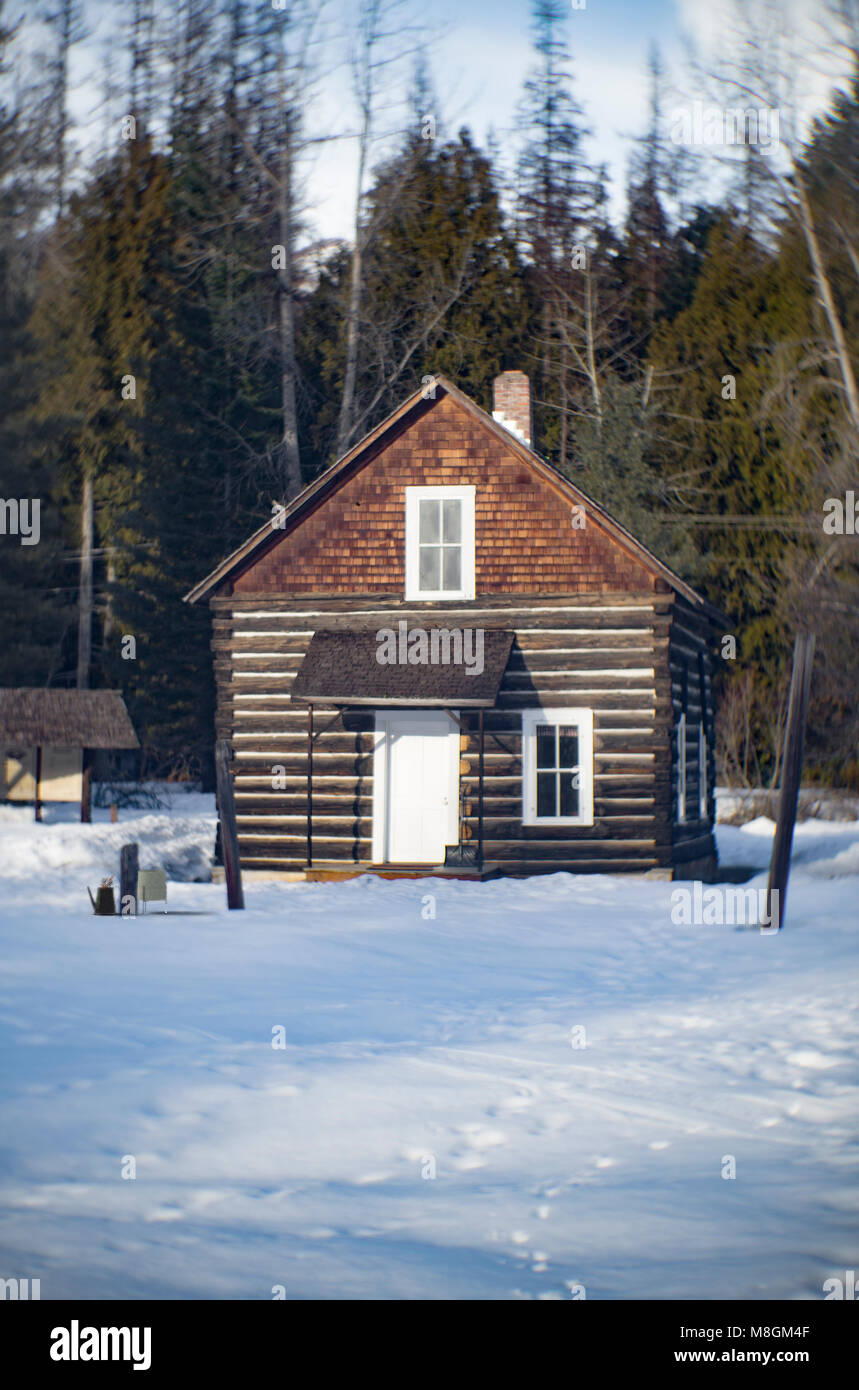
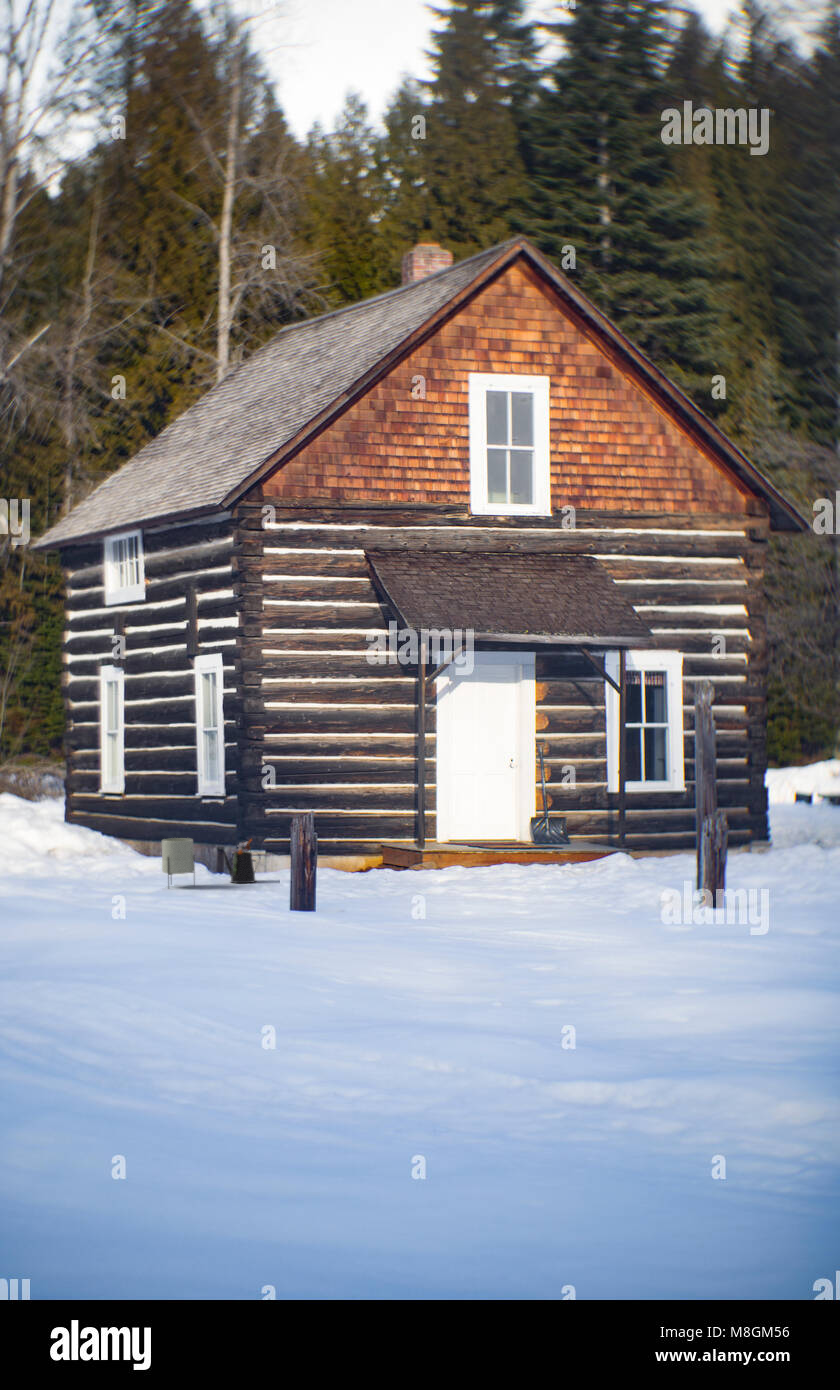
watering can: present [87,876,117,915] -> present [223,840,260,883]

